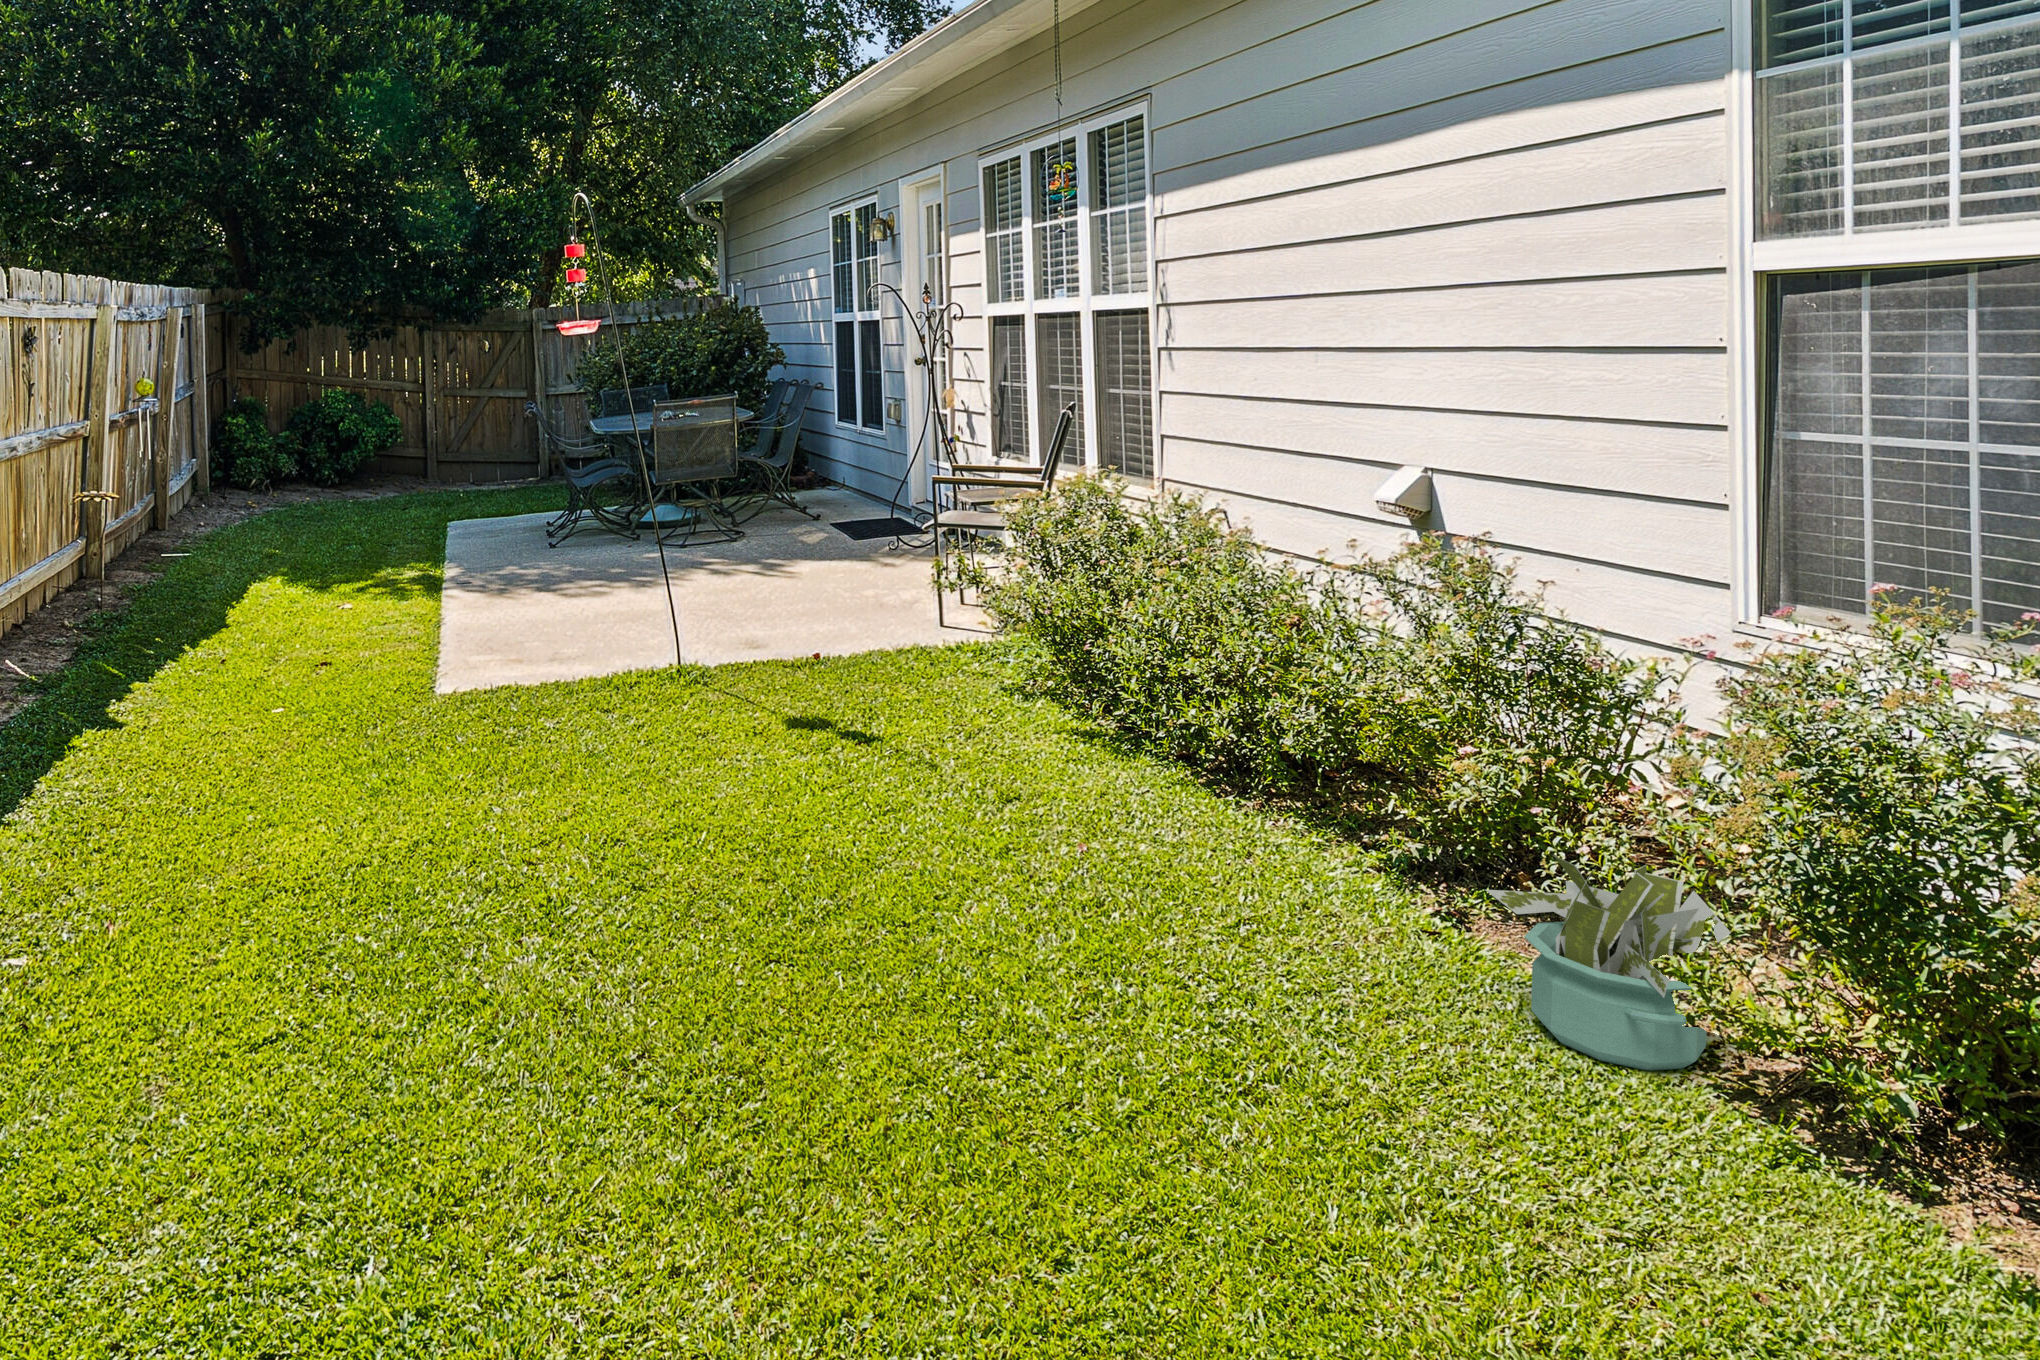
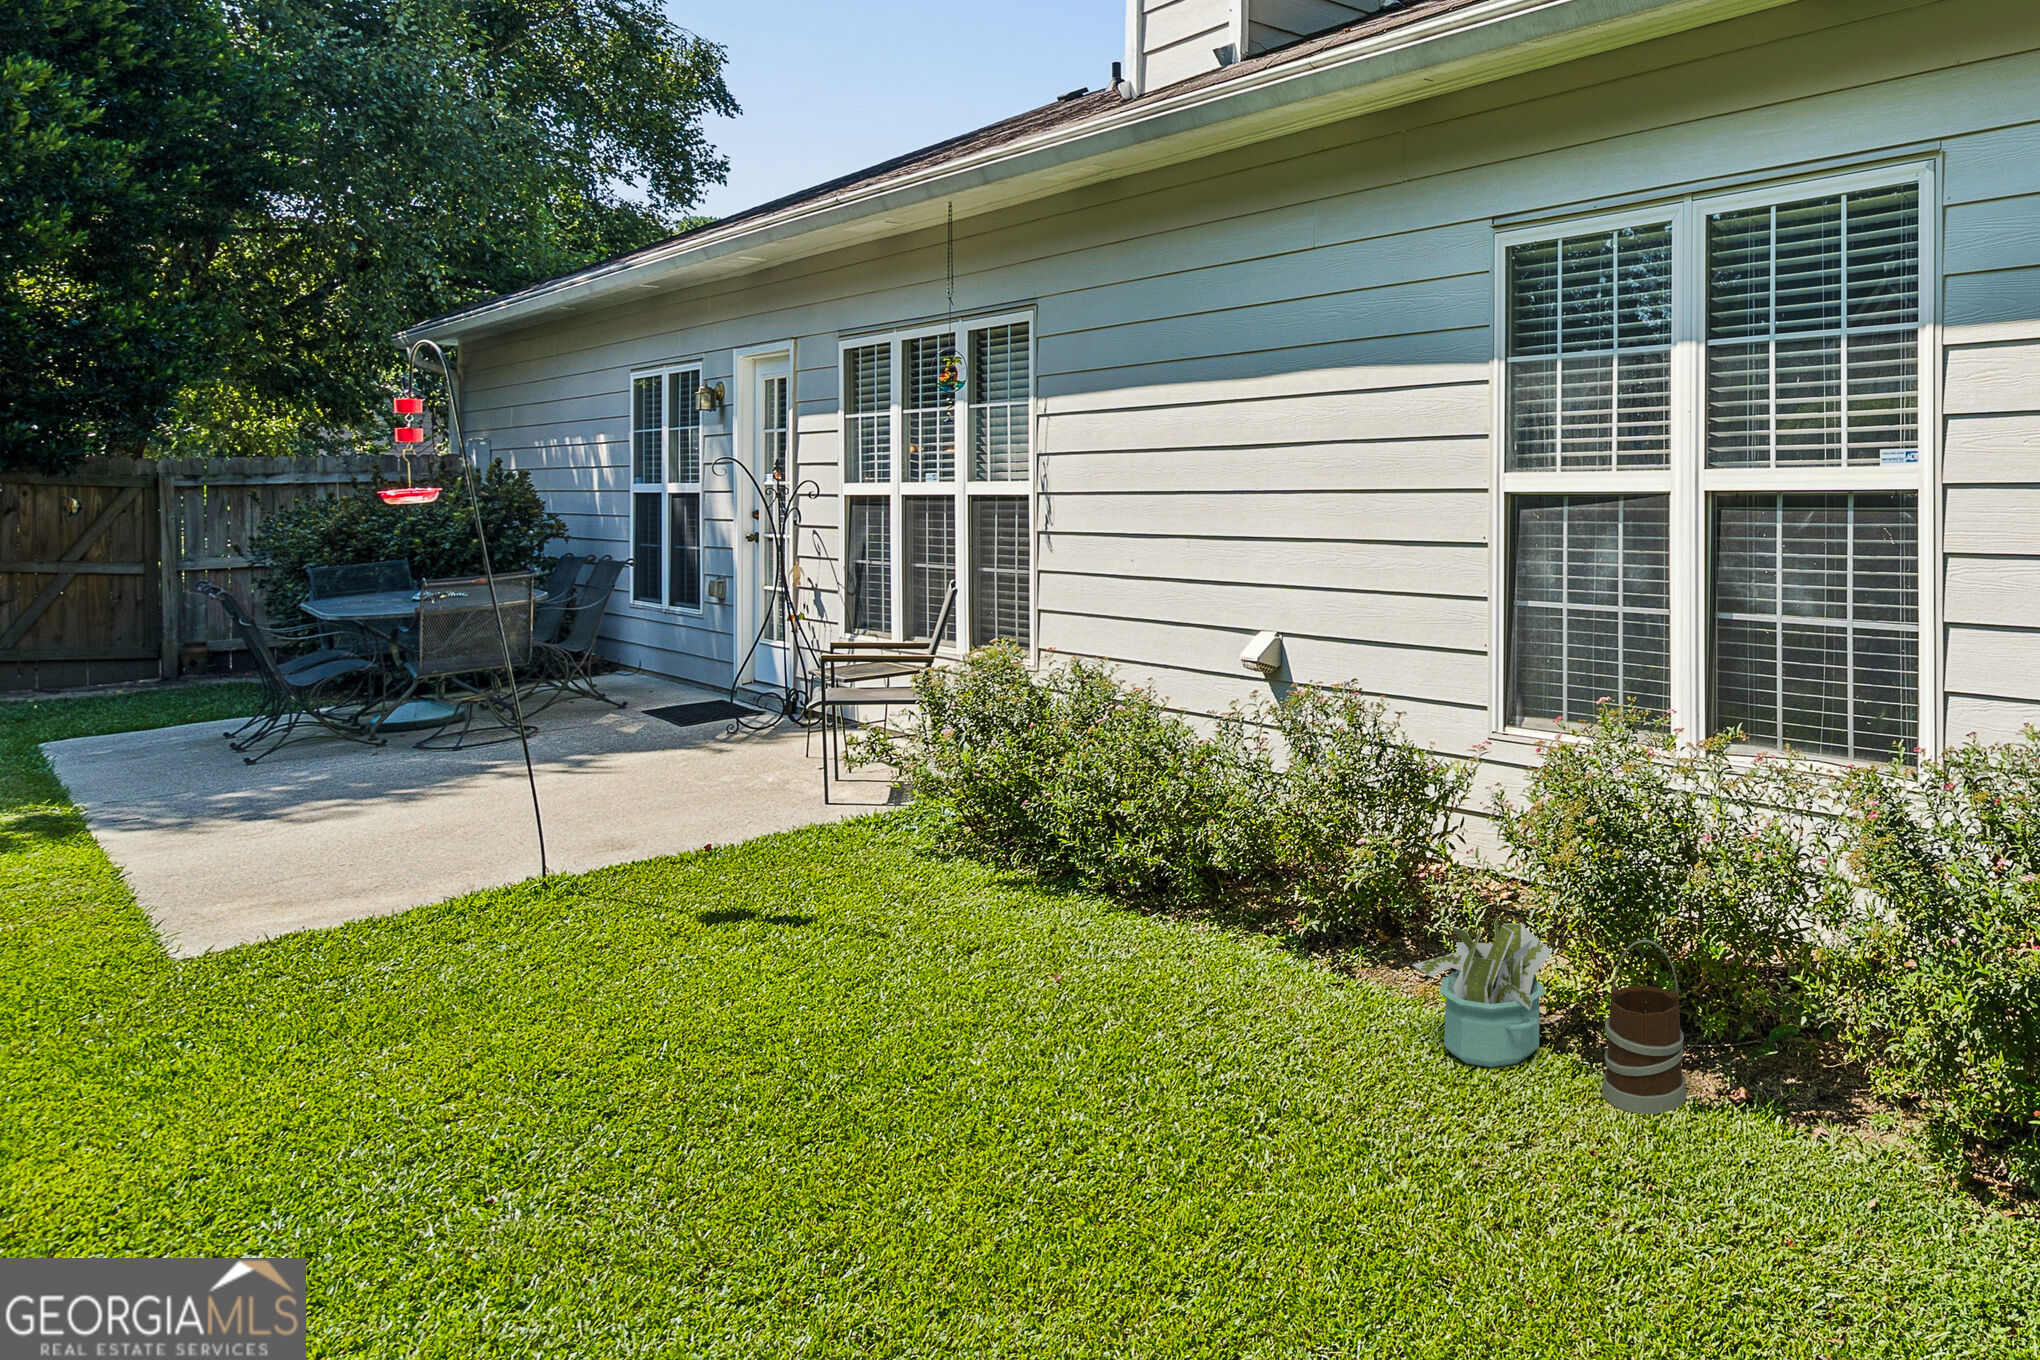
wooden bucket: none [1786,943,1966,1224] -> present [1603,940,1686,1114]

